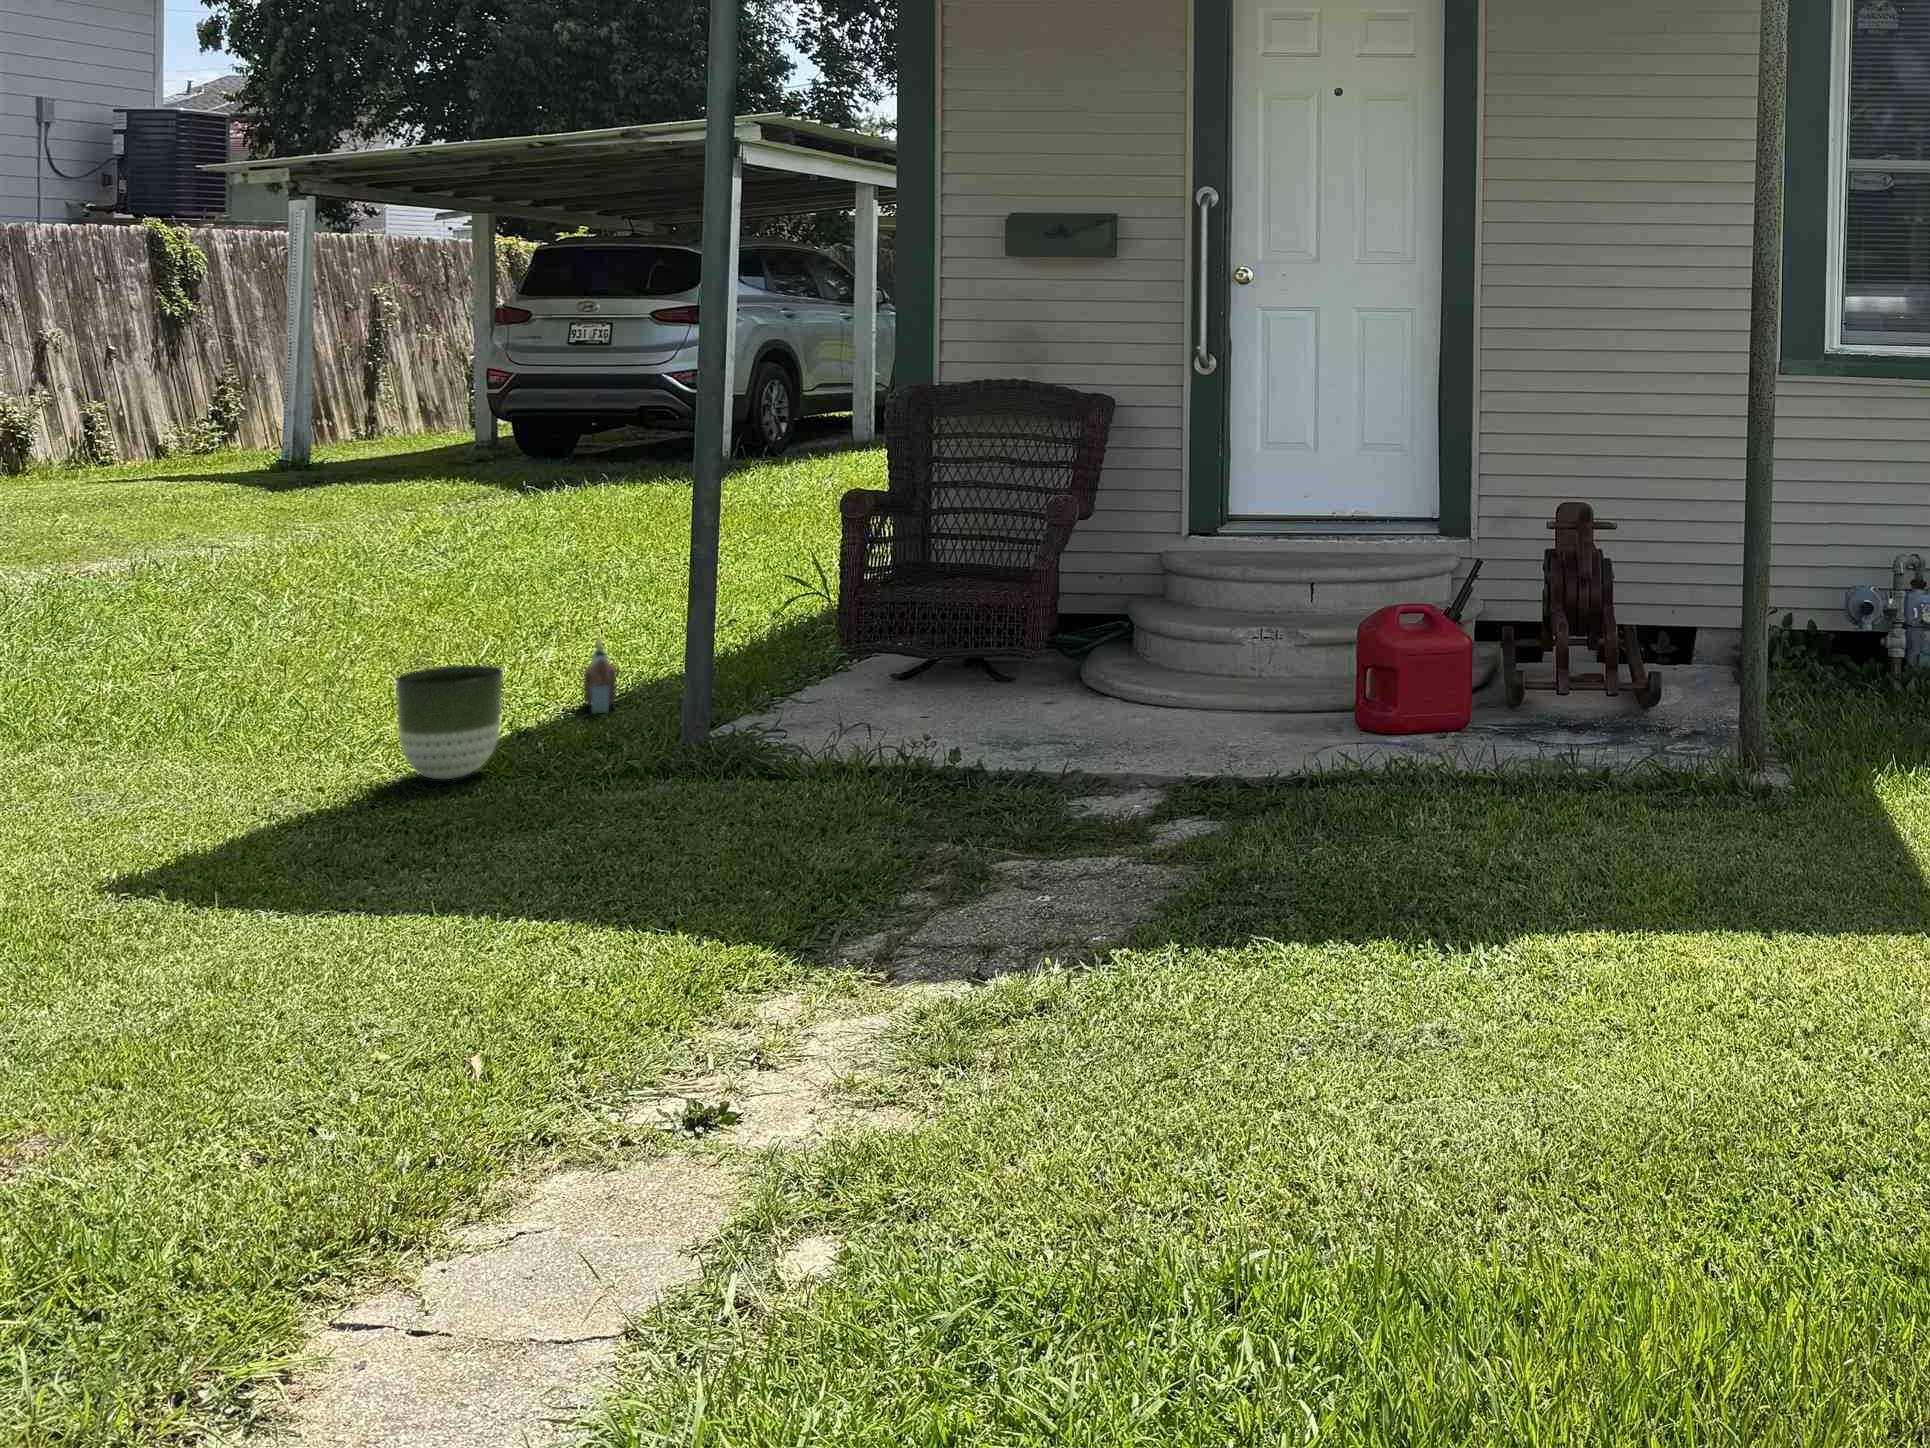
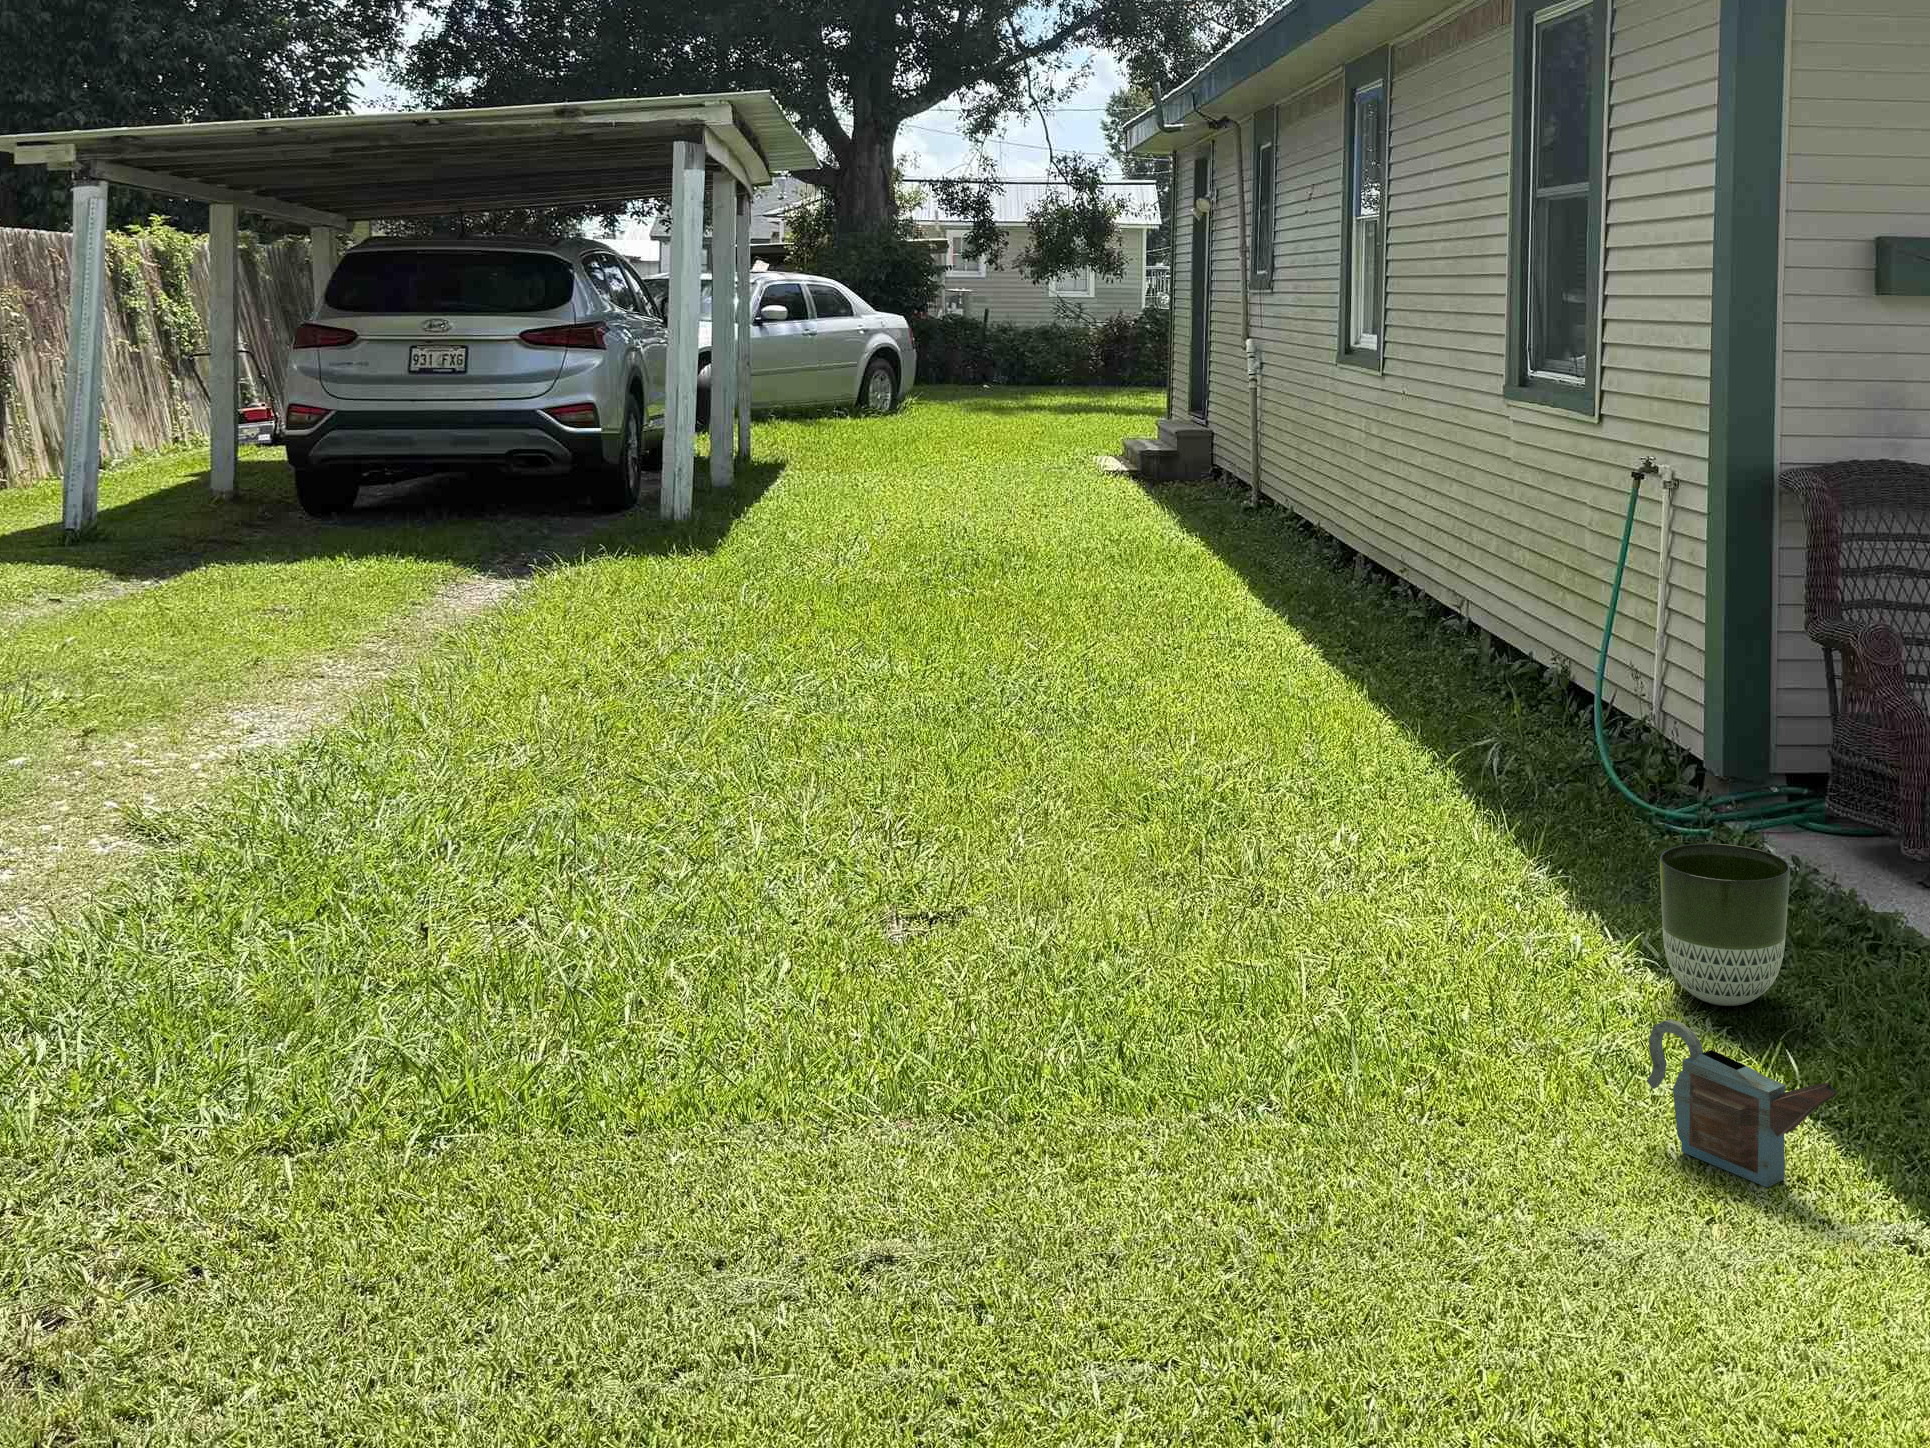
watering can: present [584,638,616,714] -> present [1647,1019,1838,1187]

